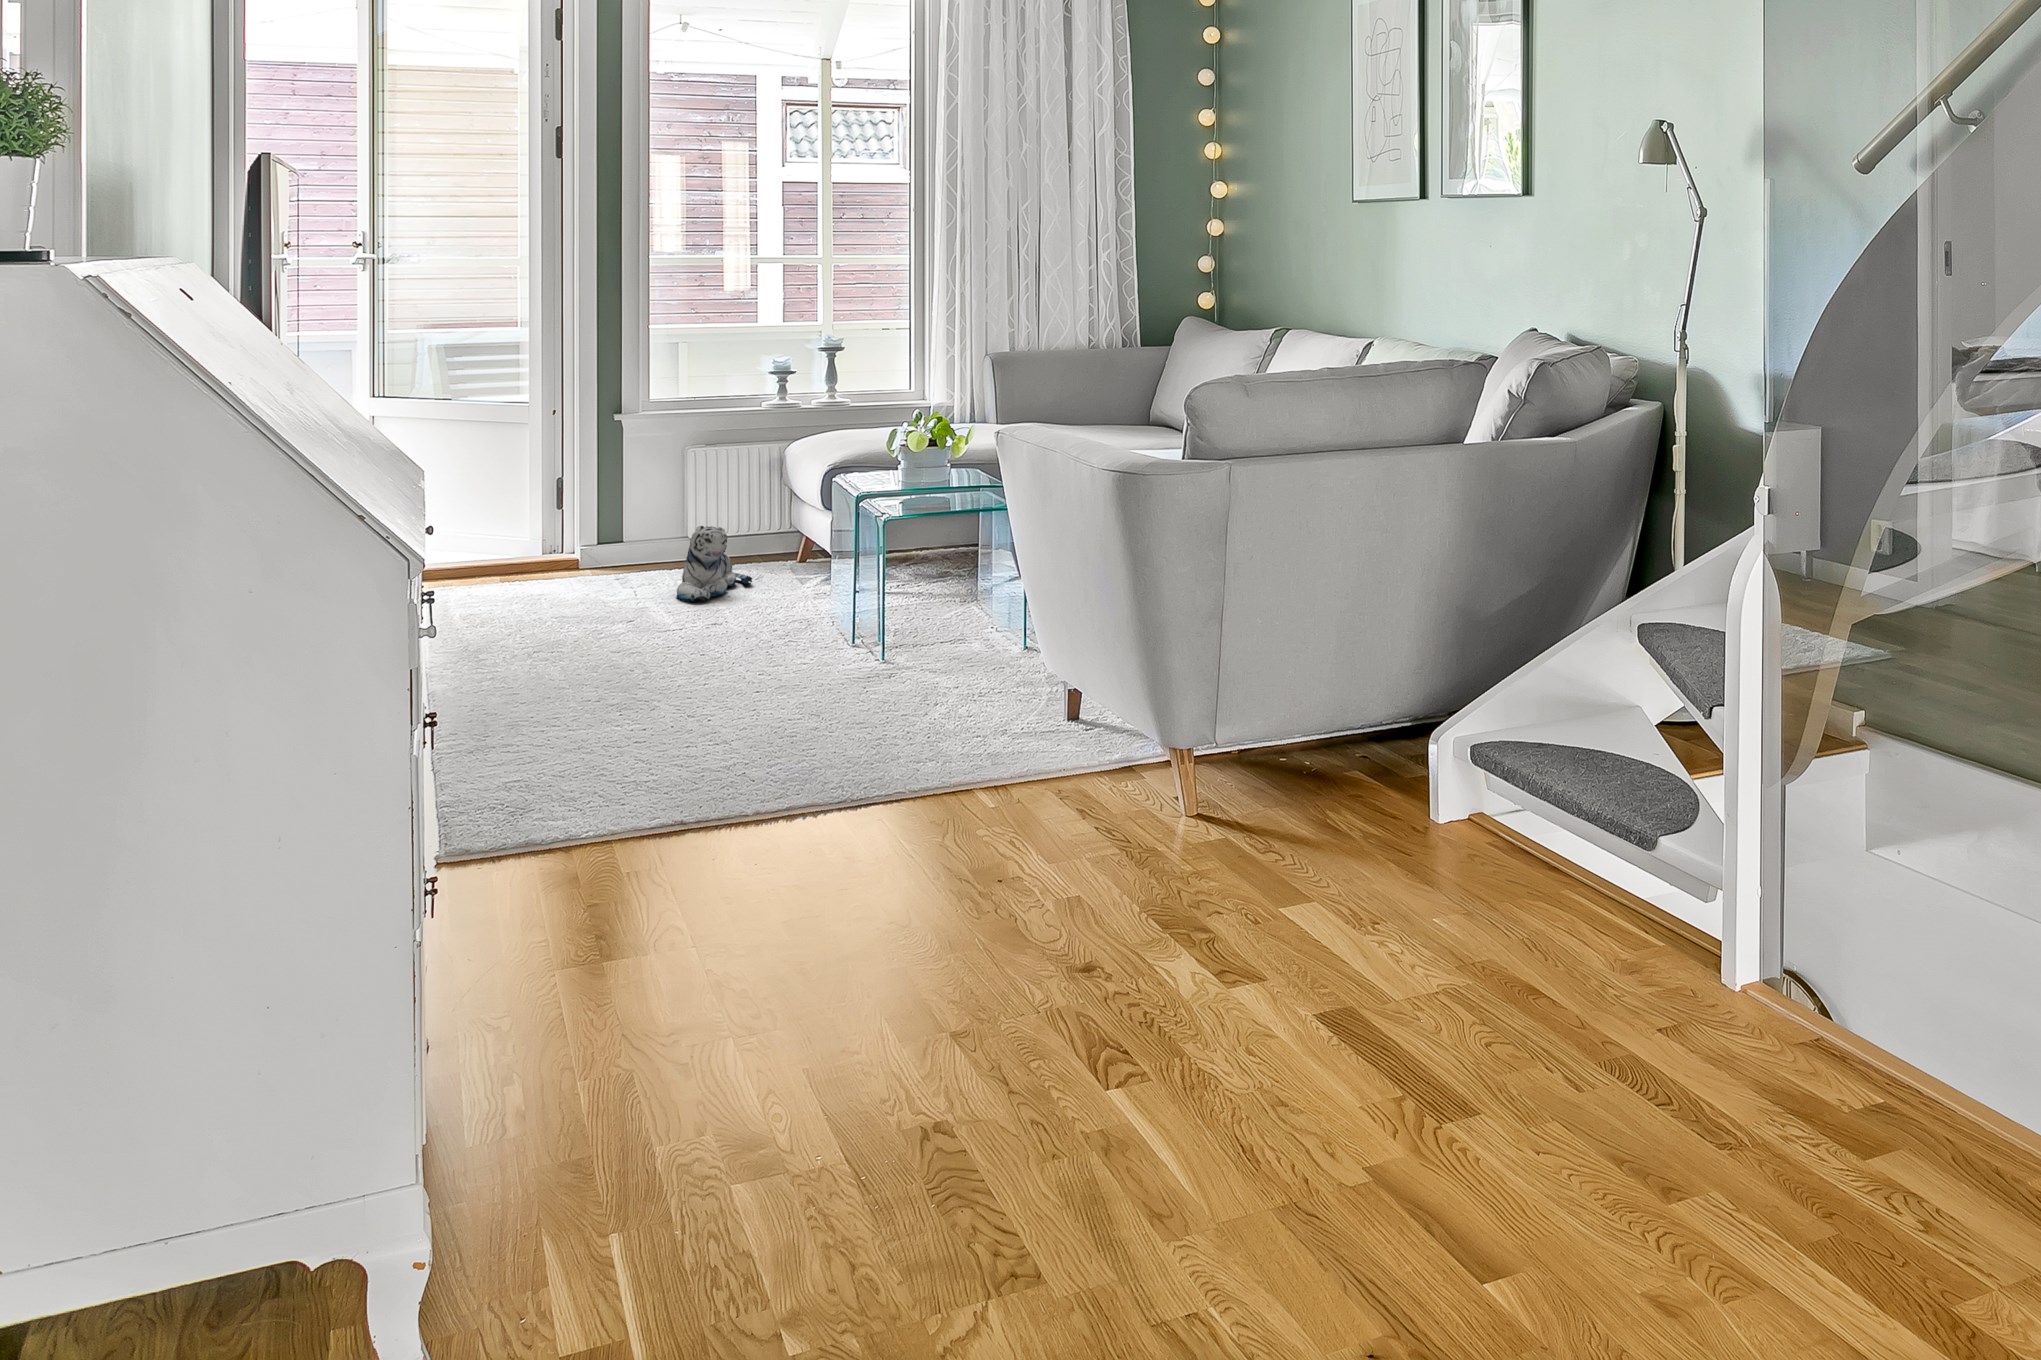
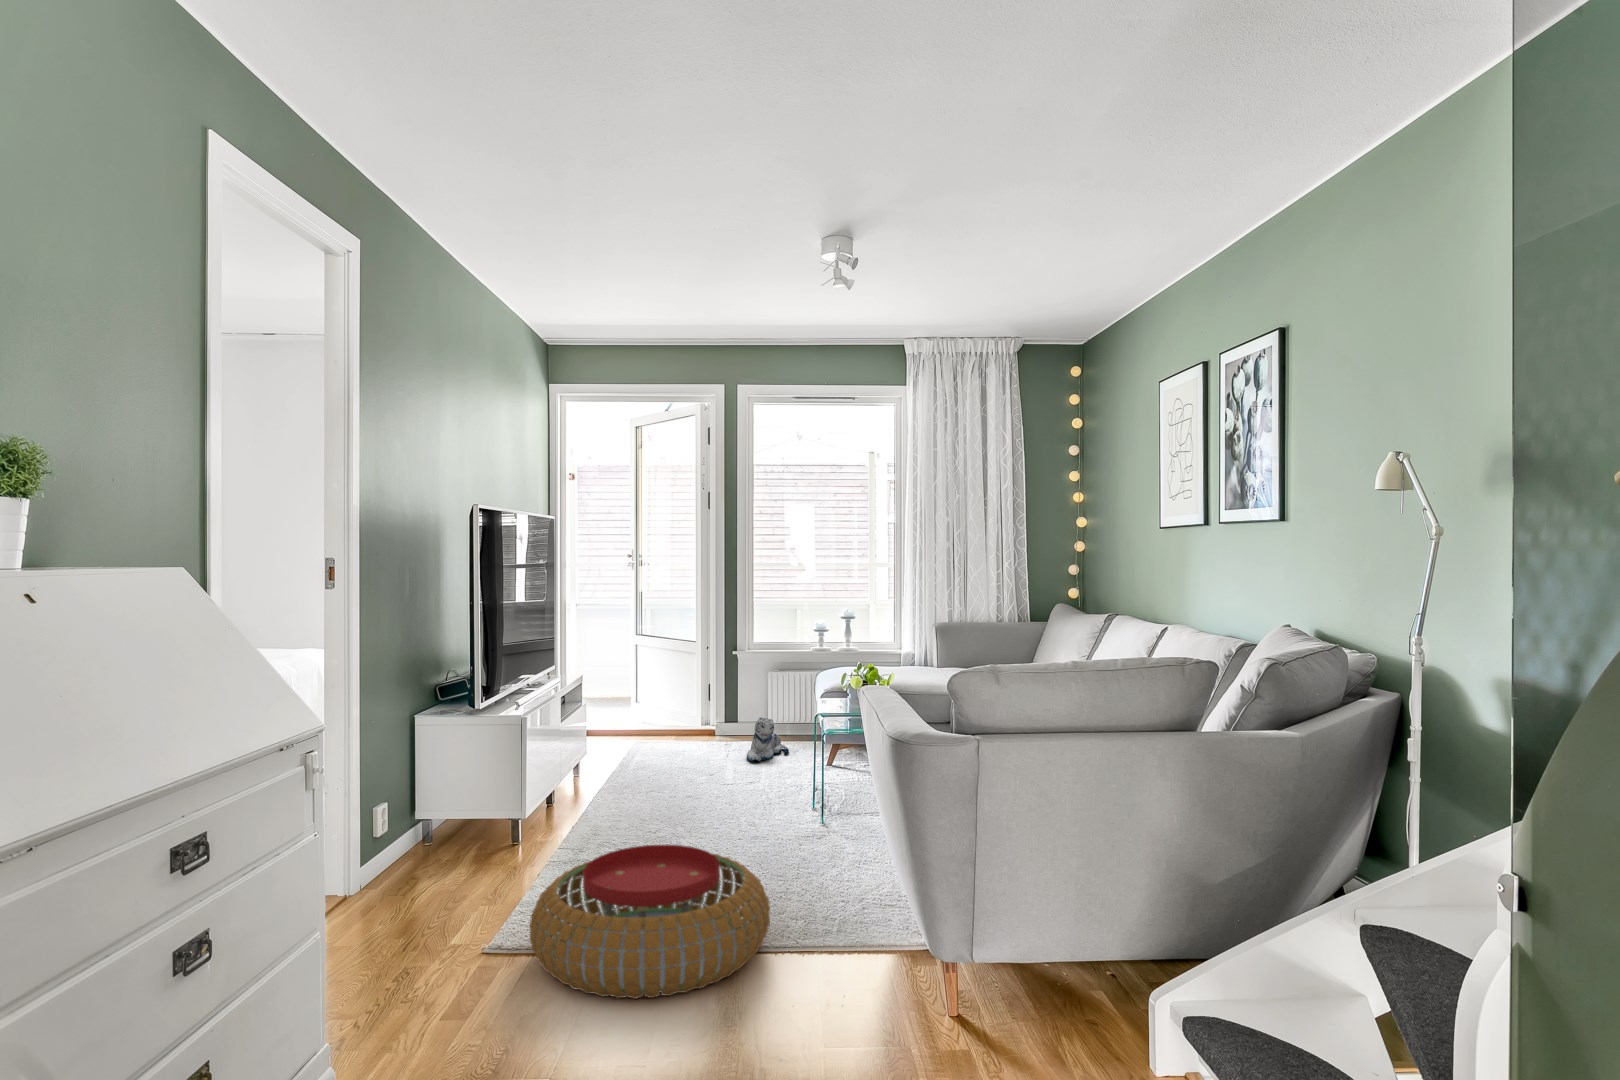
pouf: none [559,674,936,869] -> present [530,845,770,999]

